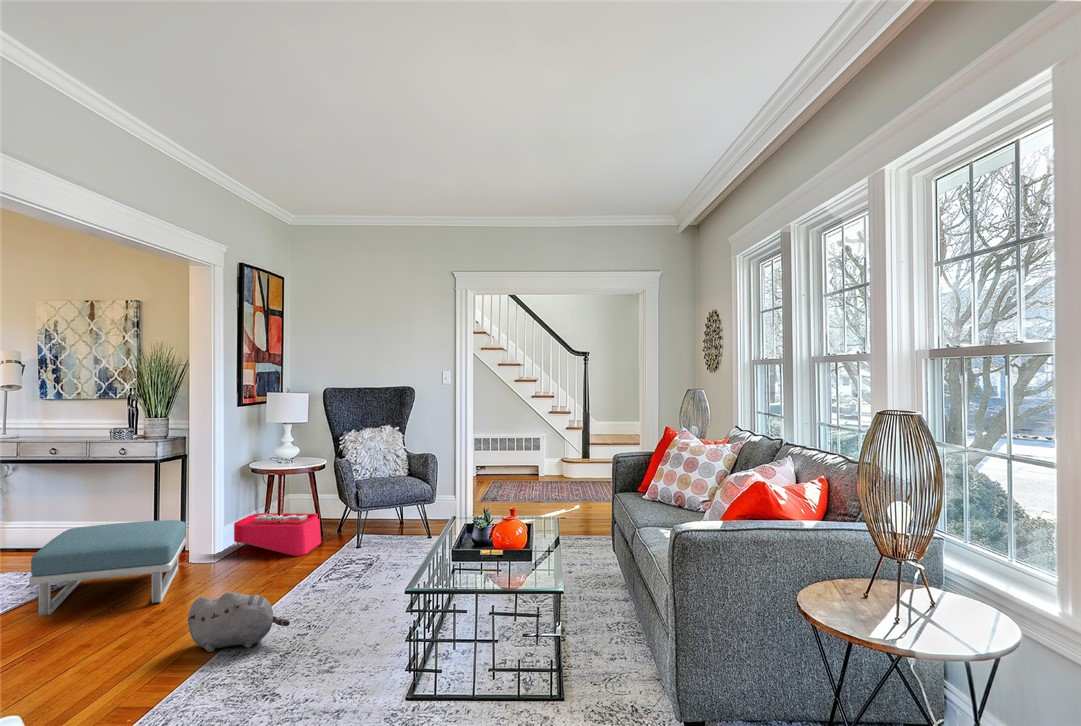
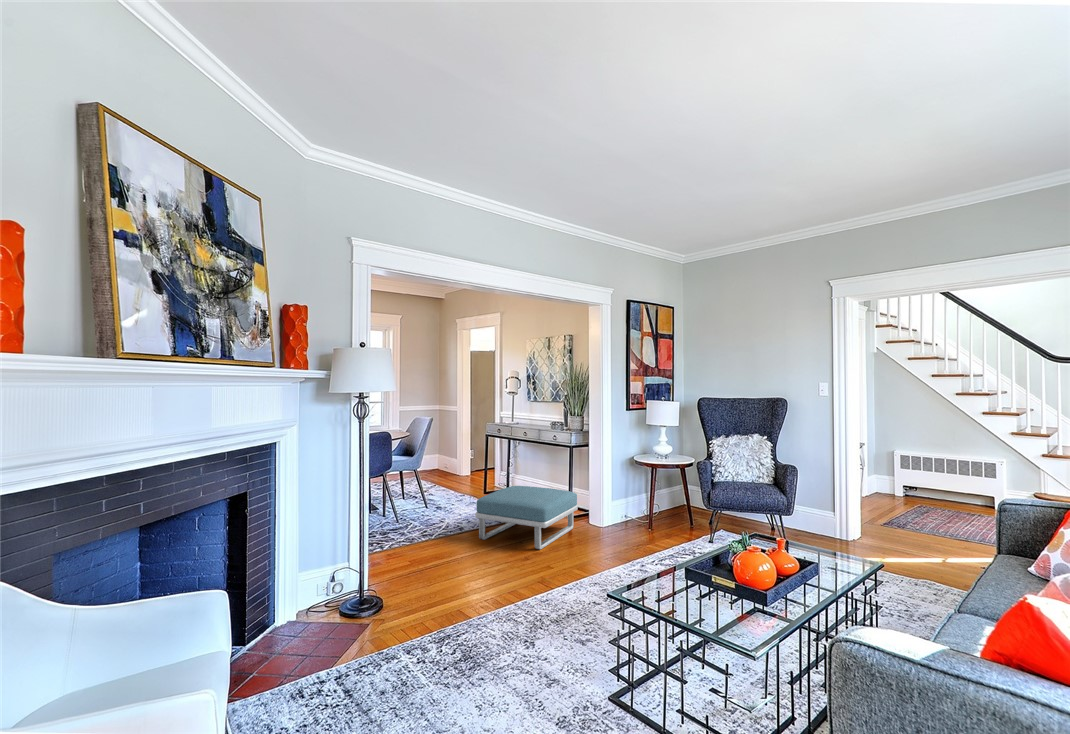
storage bin: present [234,513,321,556] -> none [618,492,687,539]
plush toy: present [188,592,290,652] -> none [513,553,579,605]

